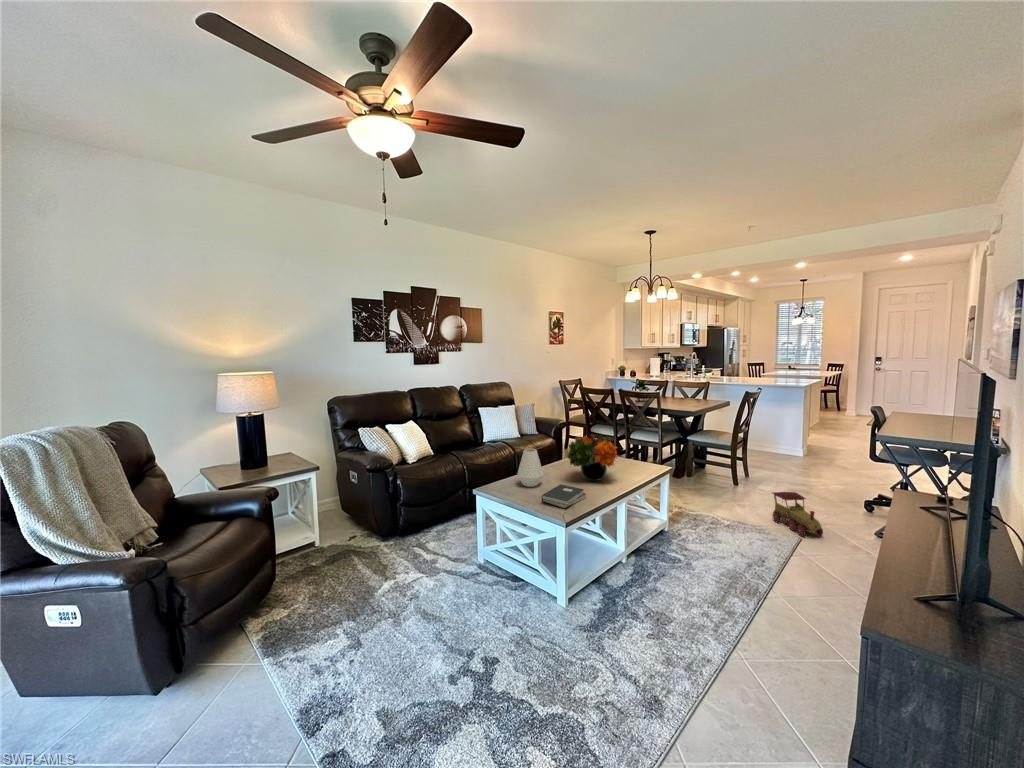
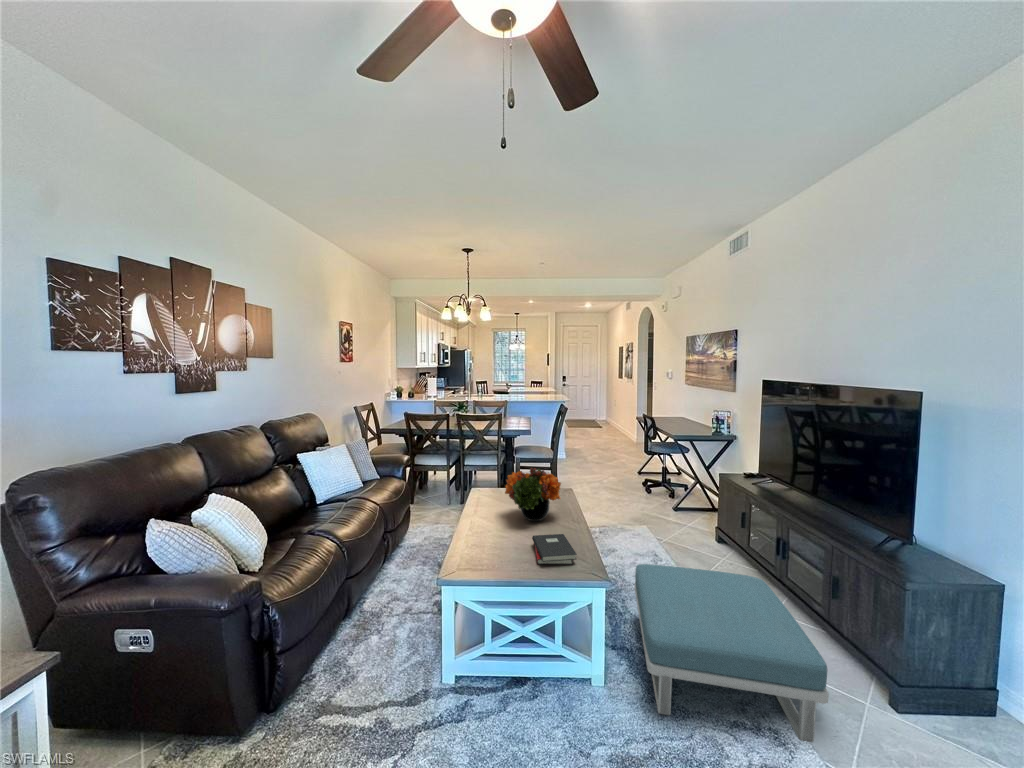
vase: present [517,449,543,487] -> none [469,499,503,551]
toy train: present [773,492,823,536] -> none [610,487,651,522]
footstool: none [574,540,781,727] -> present [635,564,829,742]

